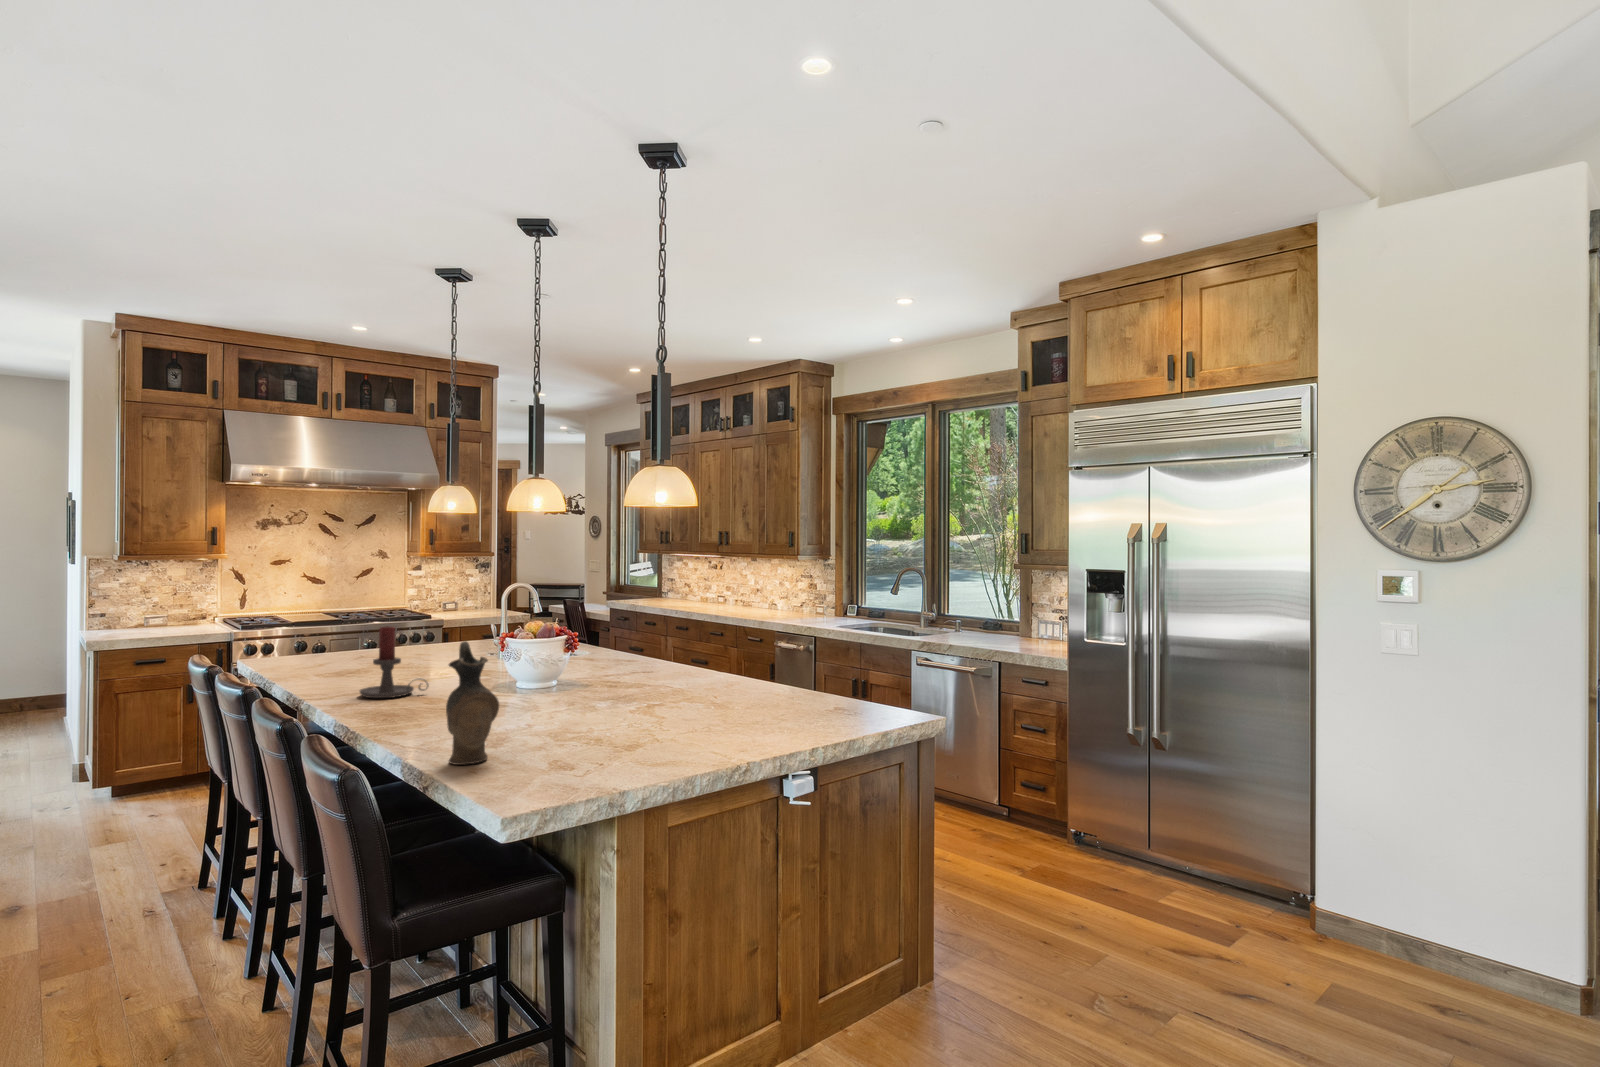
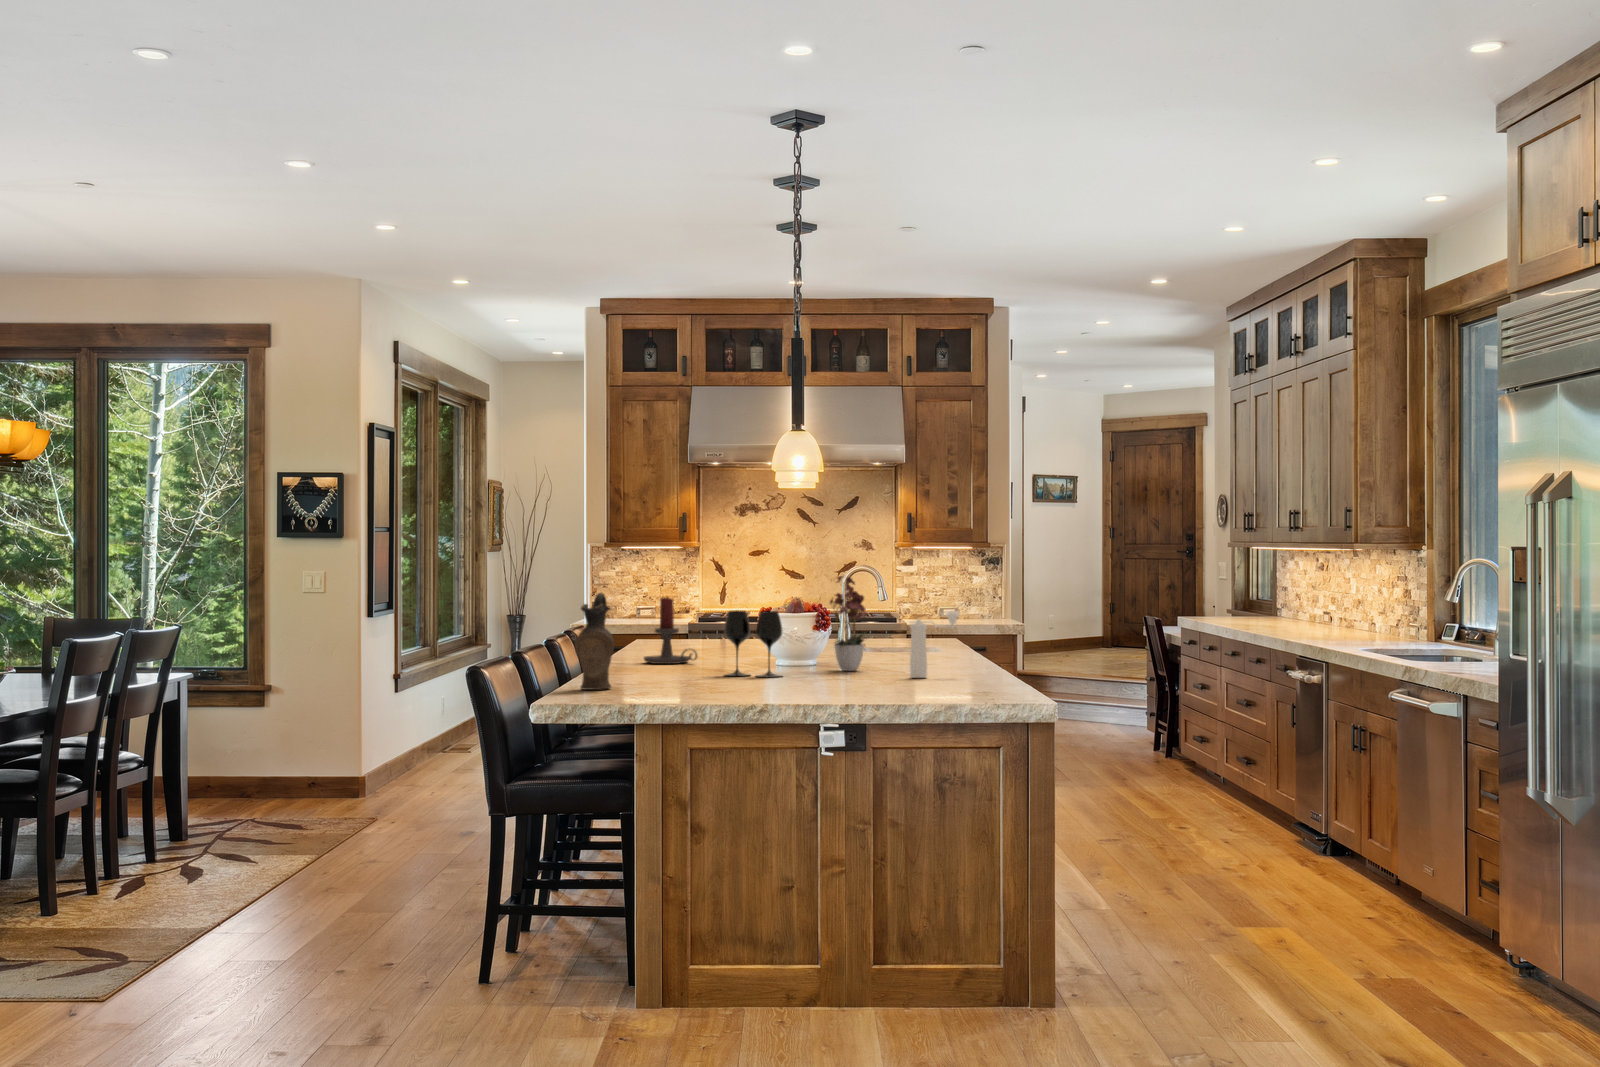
flower arrangement: none [592,595,649,691] -> present [830,576,866,671]
pepper mill: none [709,630,746,695] -> present [910,611,959,678]
wine glass: none [525,641,592,713] -> present [724,610,782,677]

